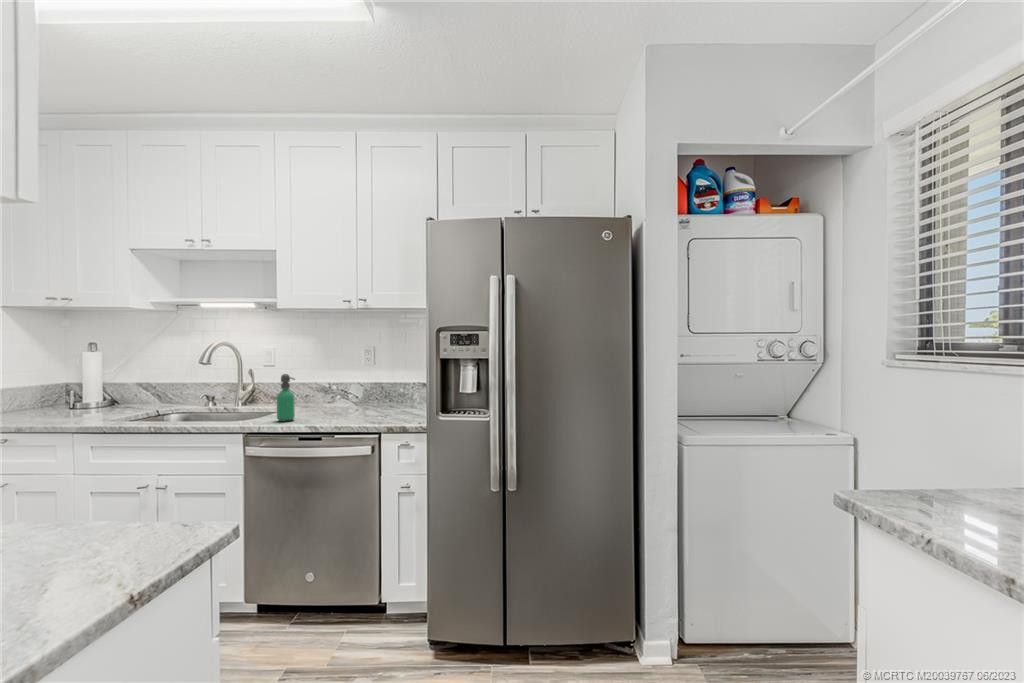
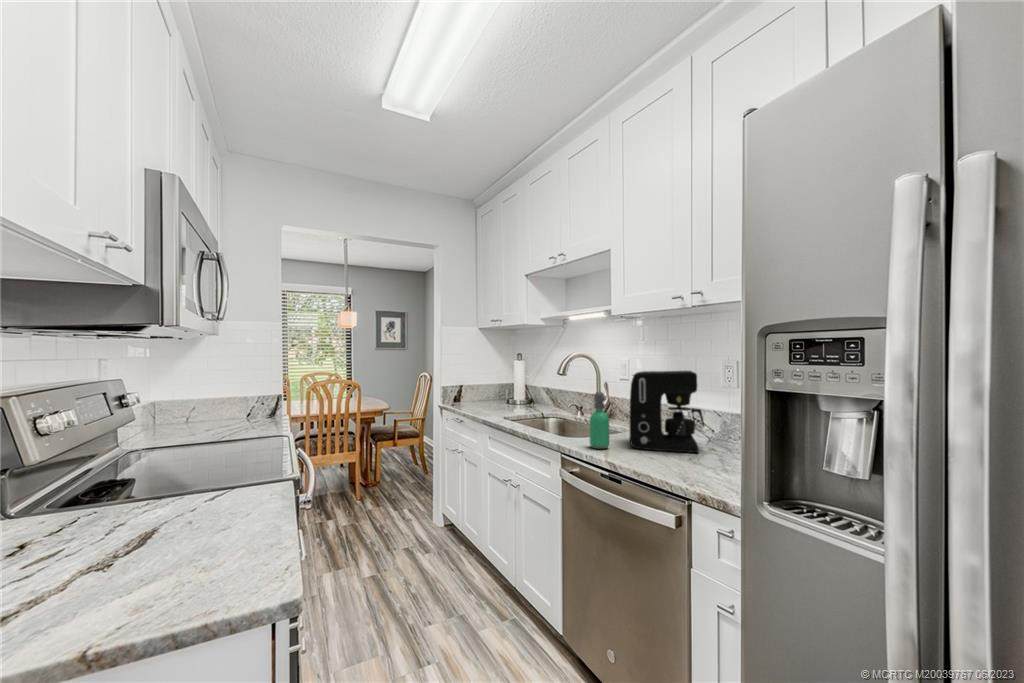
coffee maker: none [300,354,360,417] -> present [630,371,704,453]

